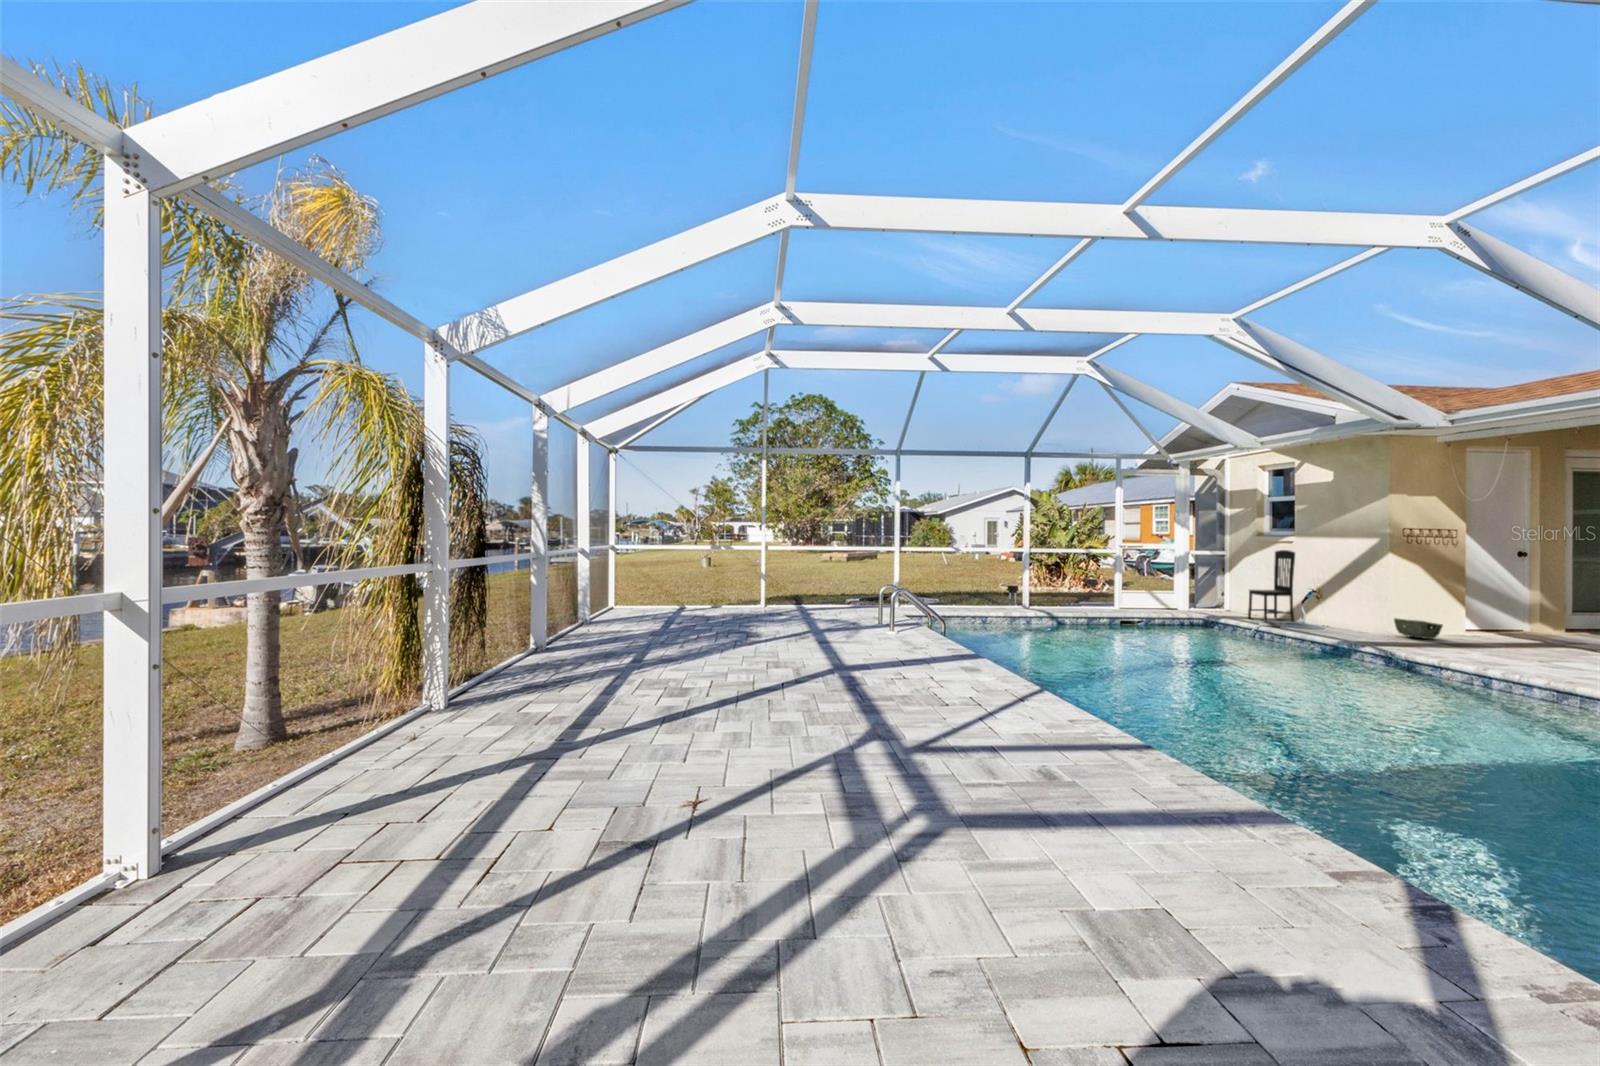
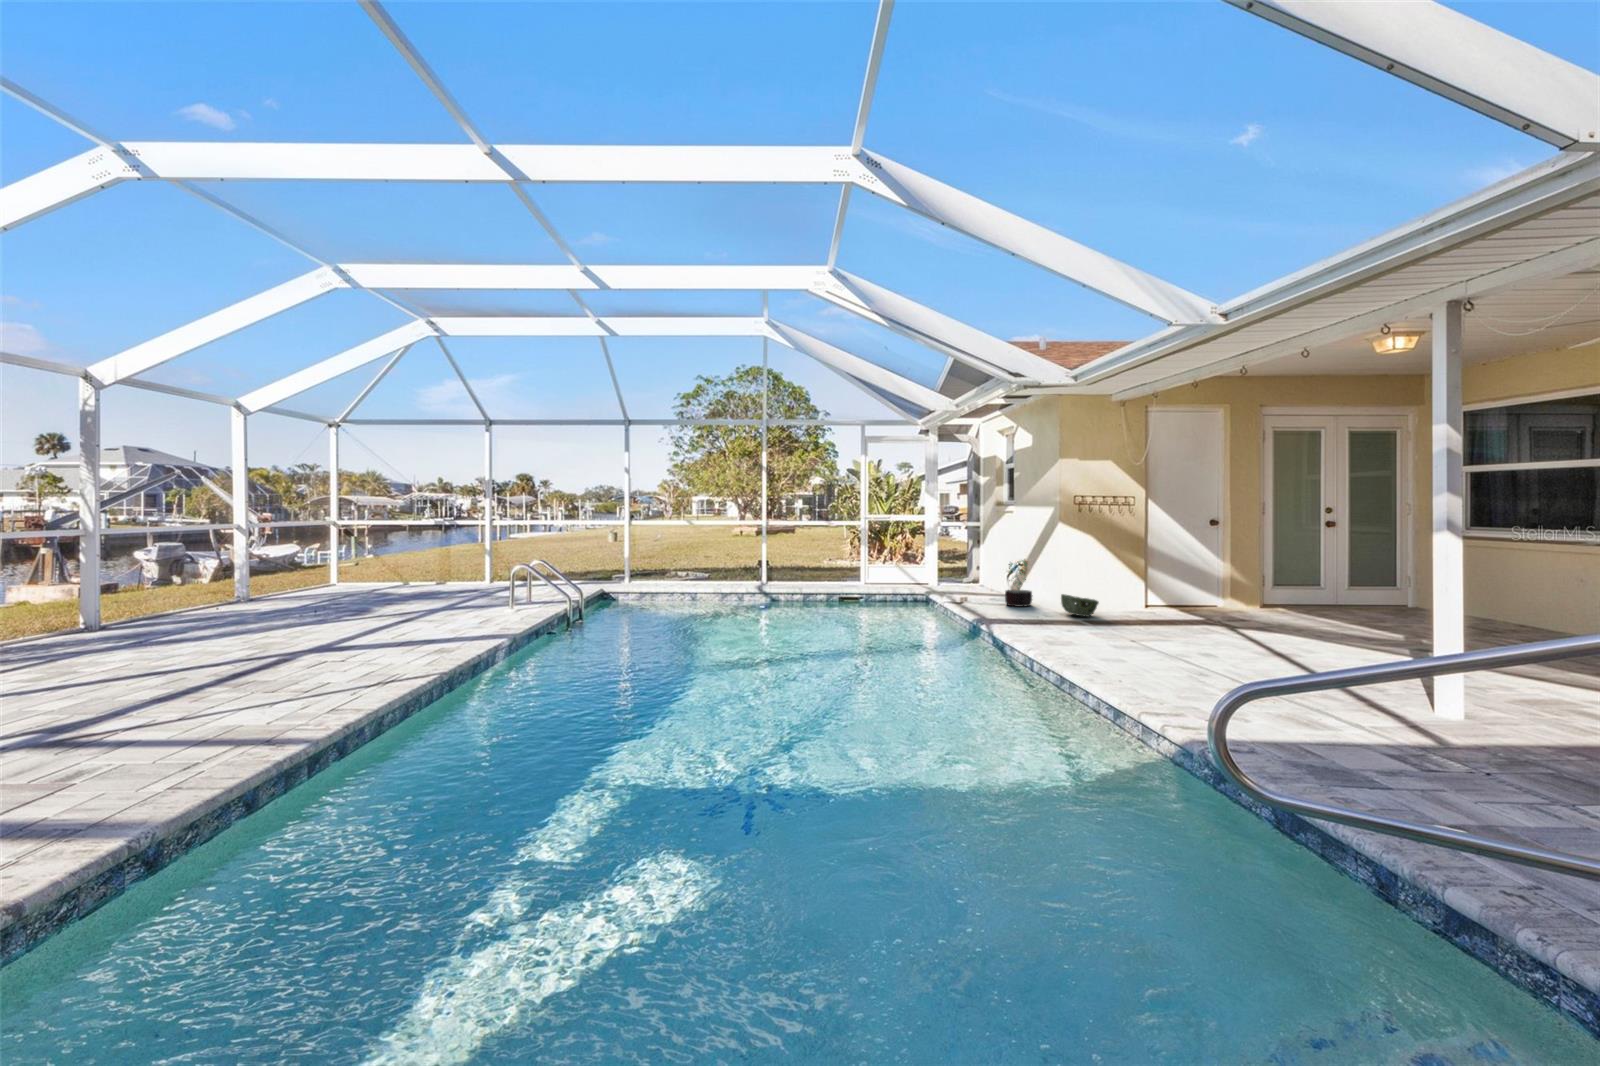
chair: present [1248,550,1295,621] -> none [961,520,1001,597]
decorative plant: none [1319,586,1349,630] -> present [1005,561,1032,607]

